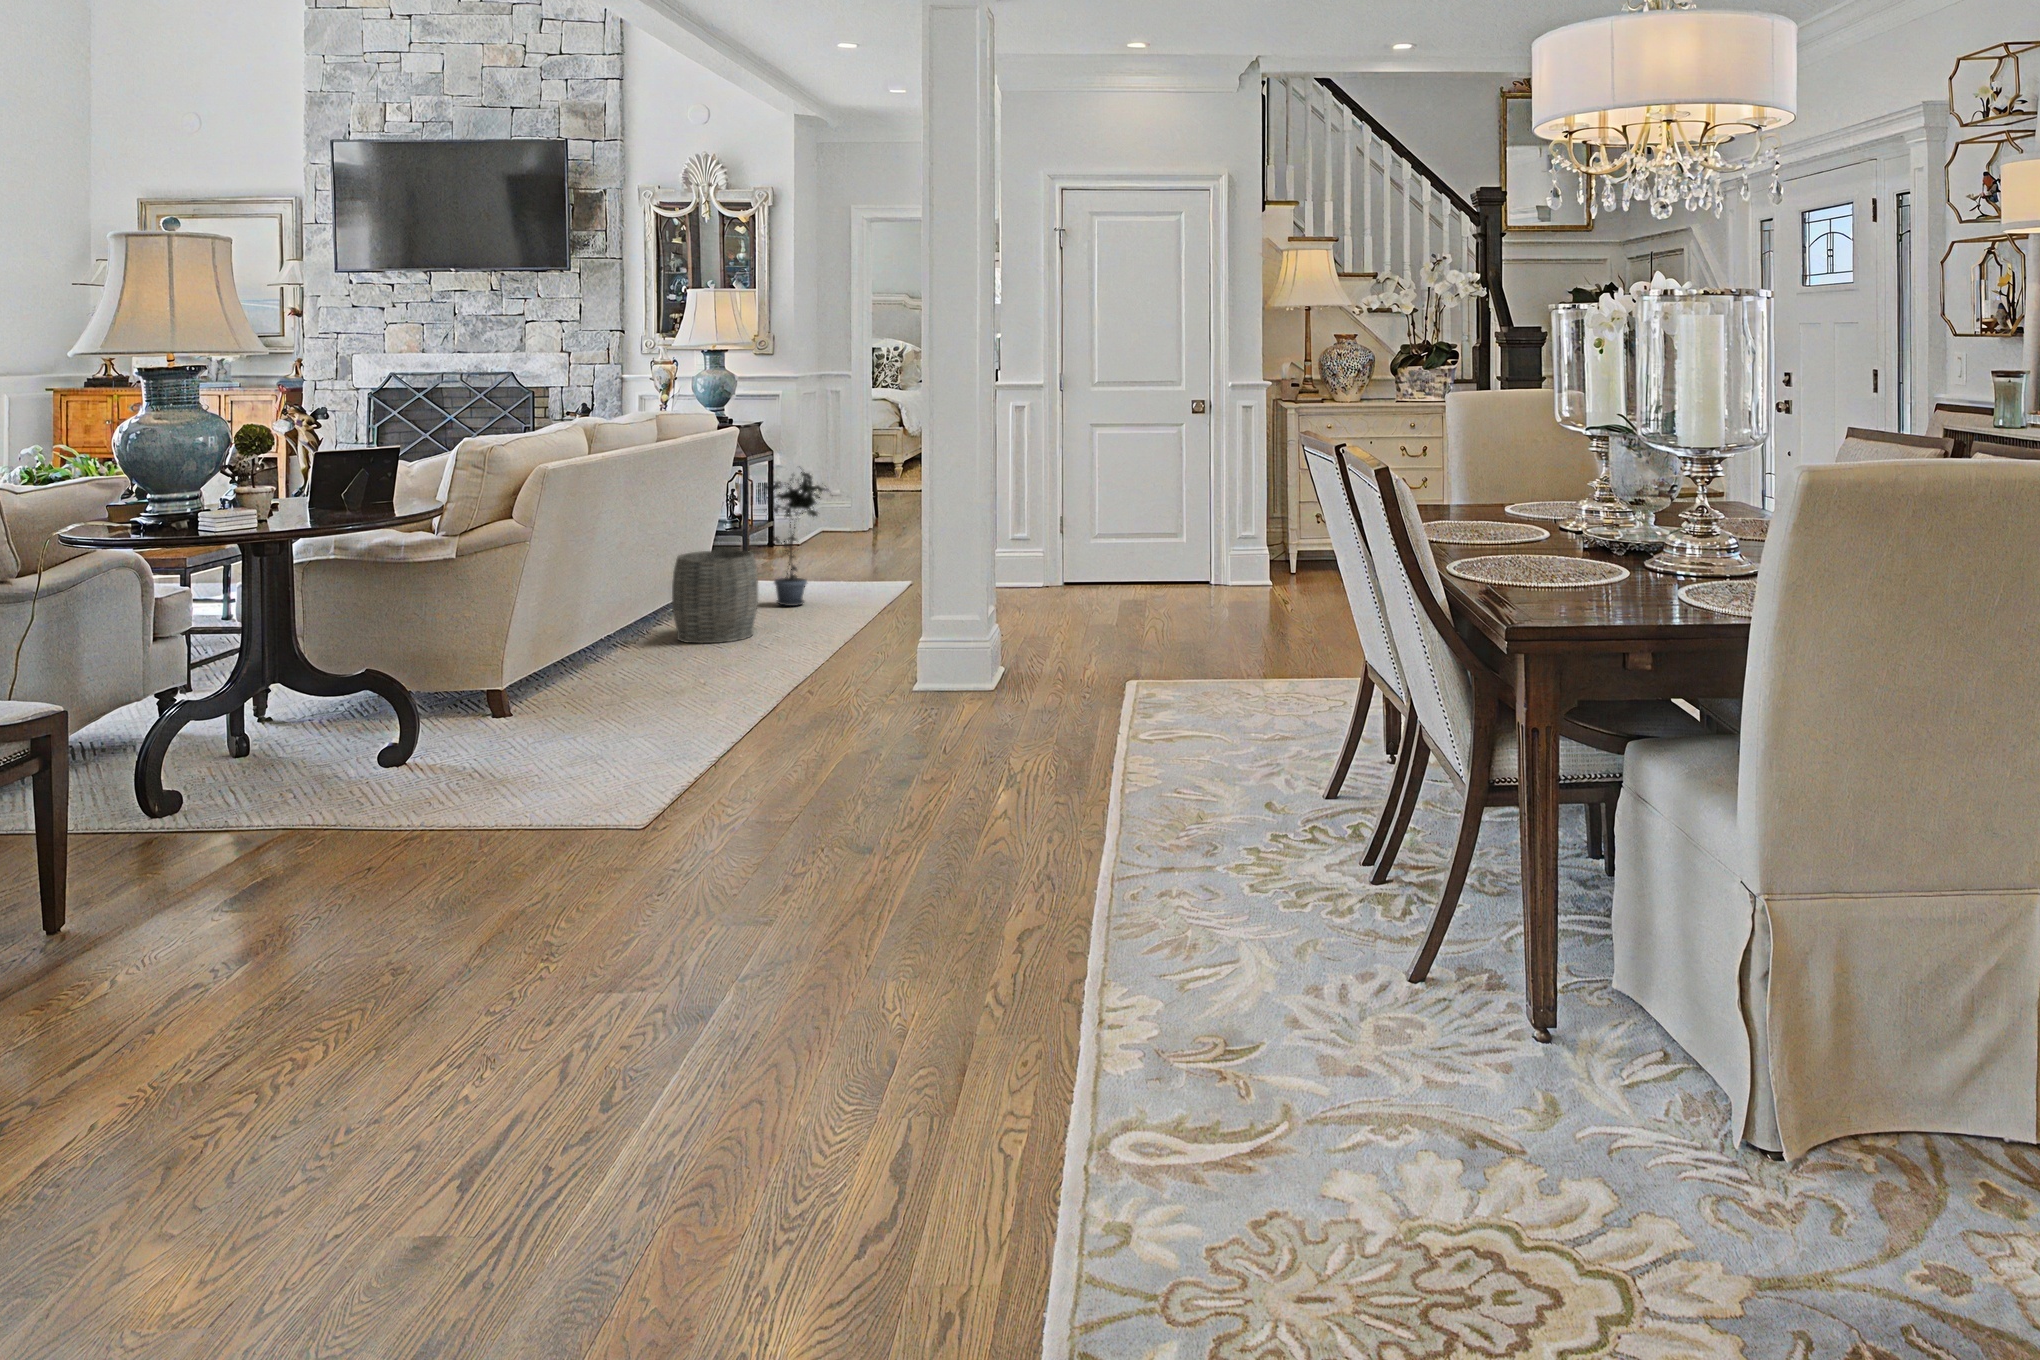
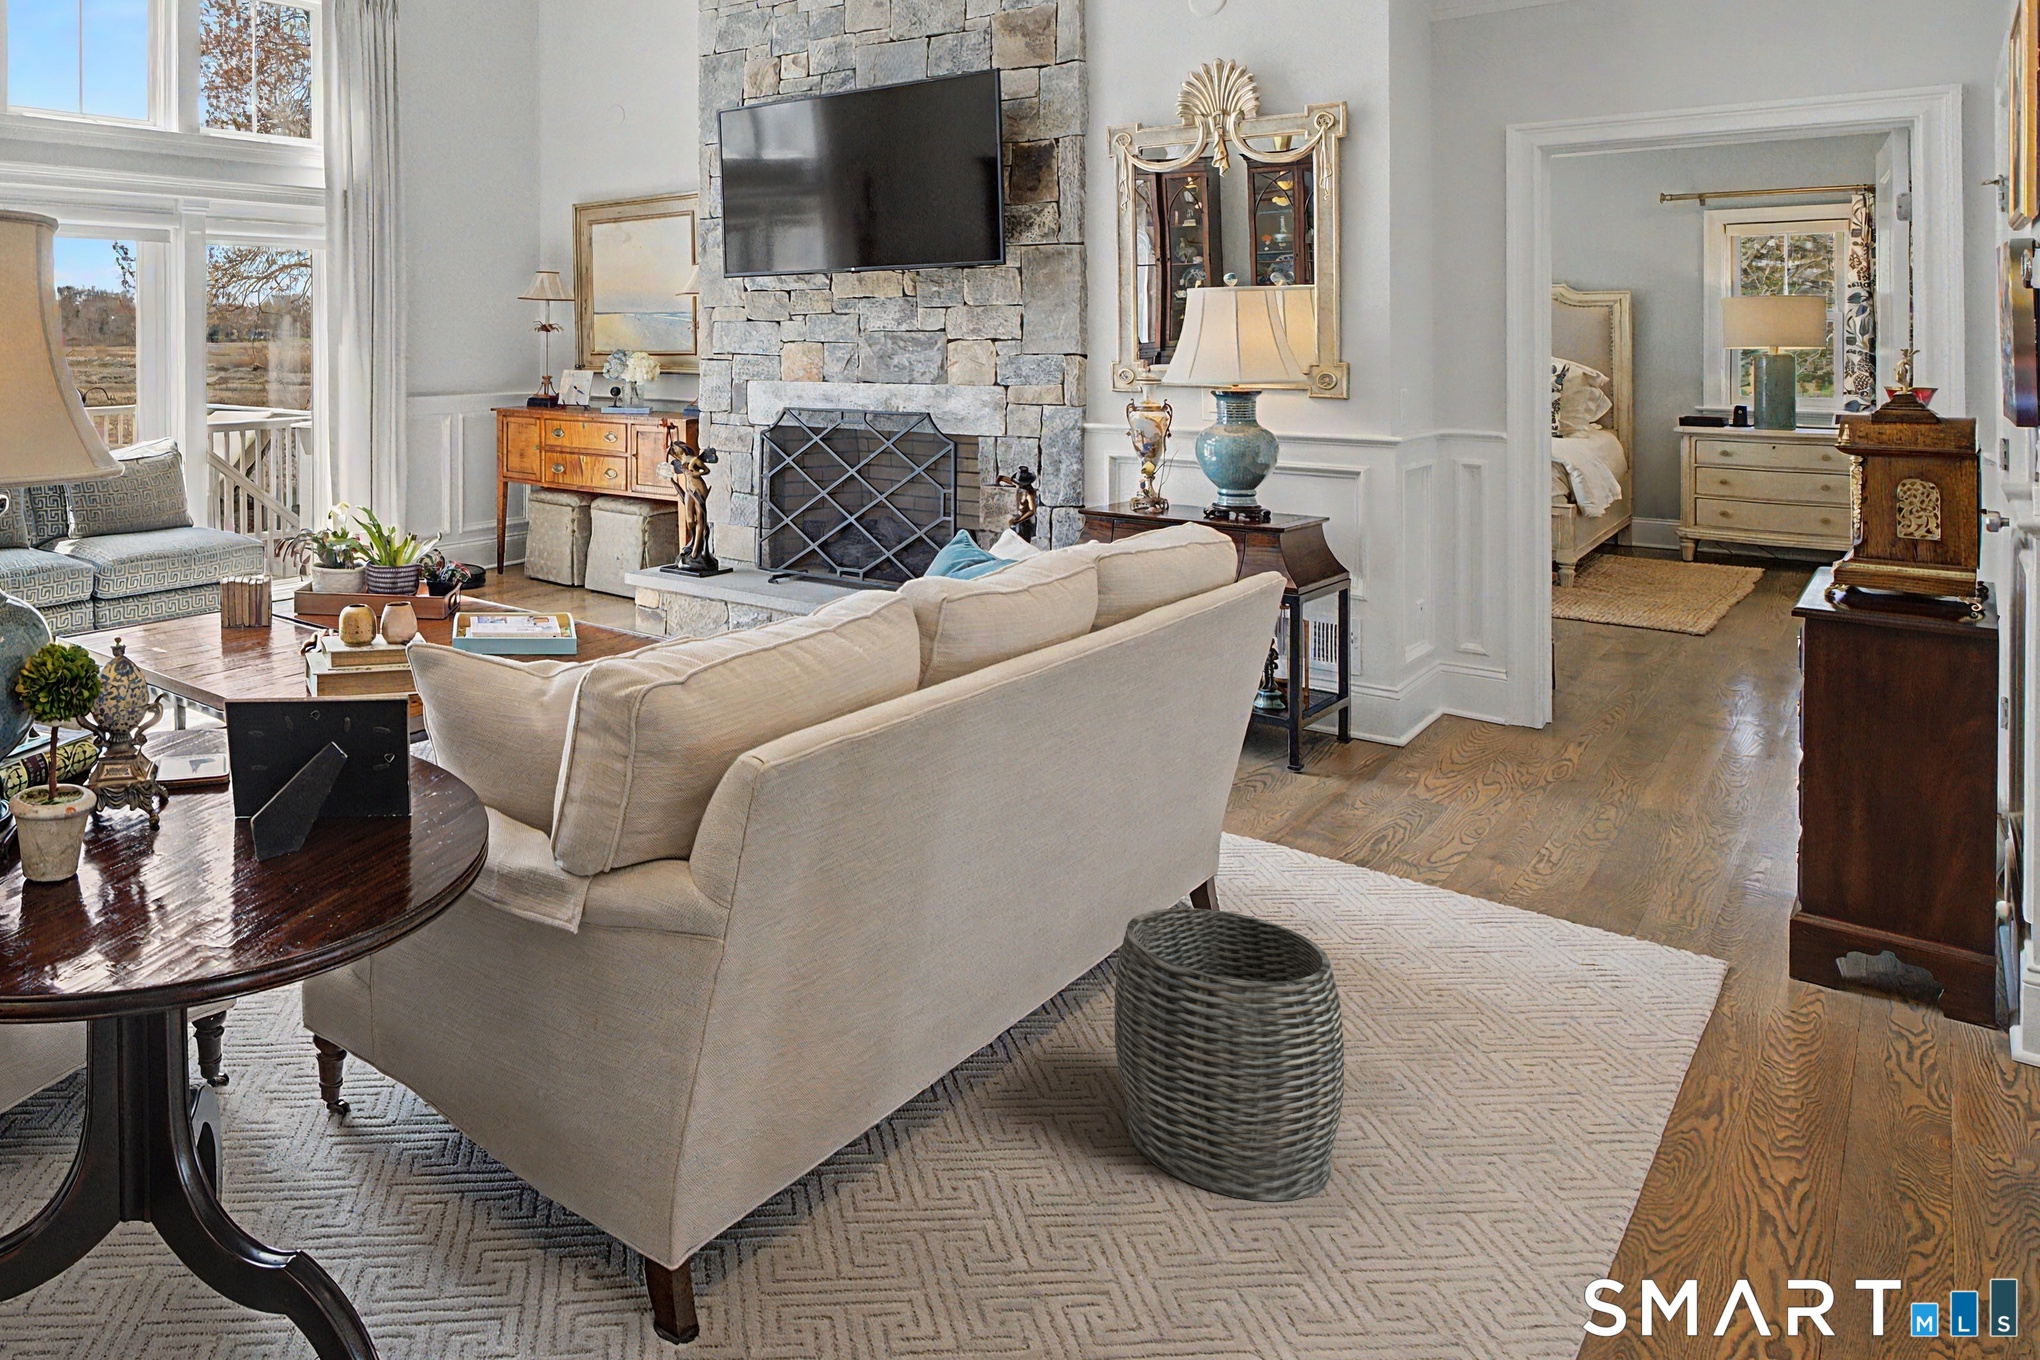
potted plant: present [764,472,829,606] -> none [1345,689,1539,1027]

